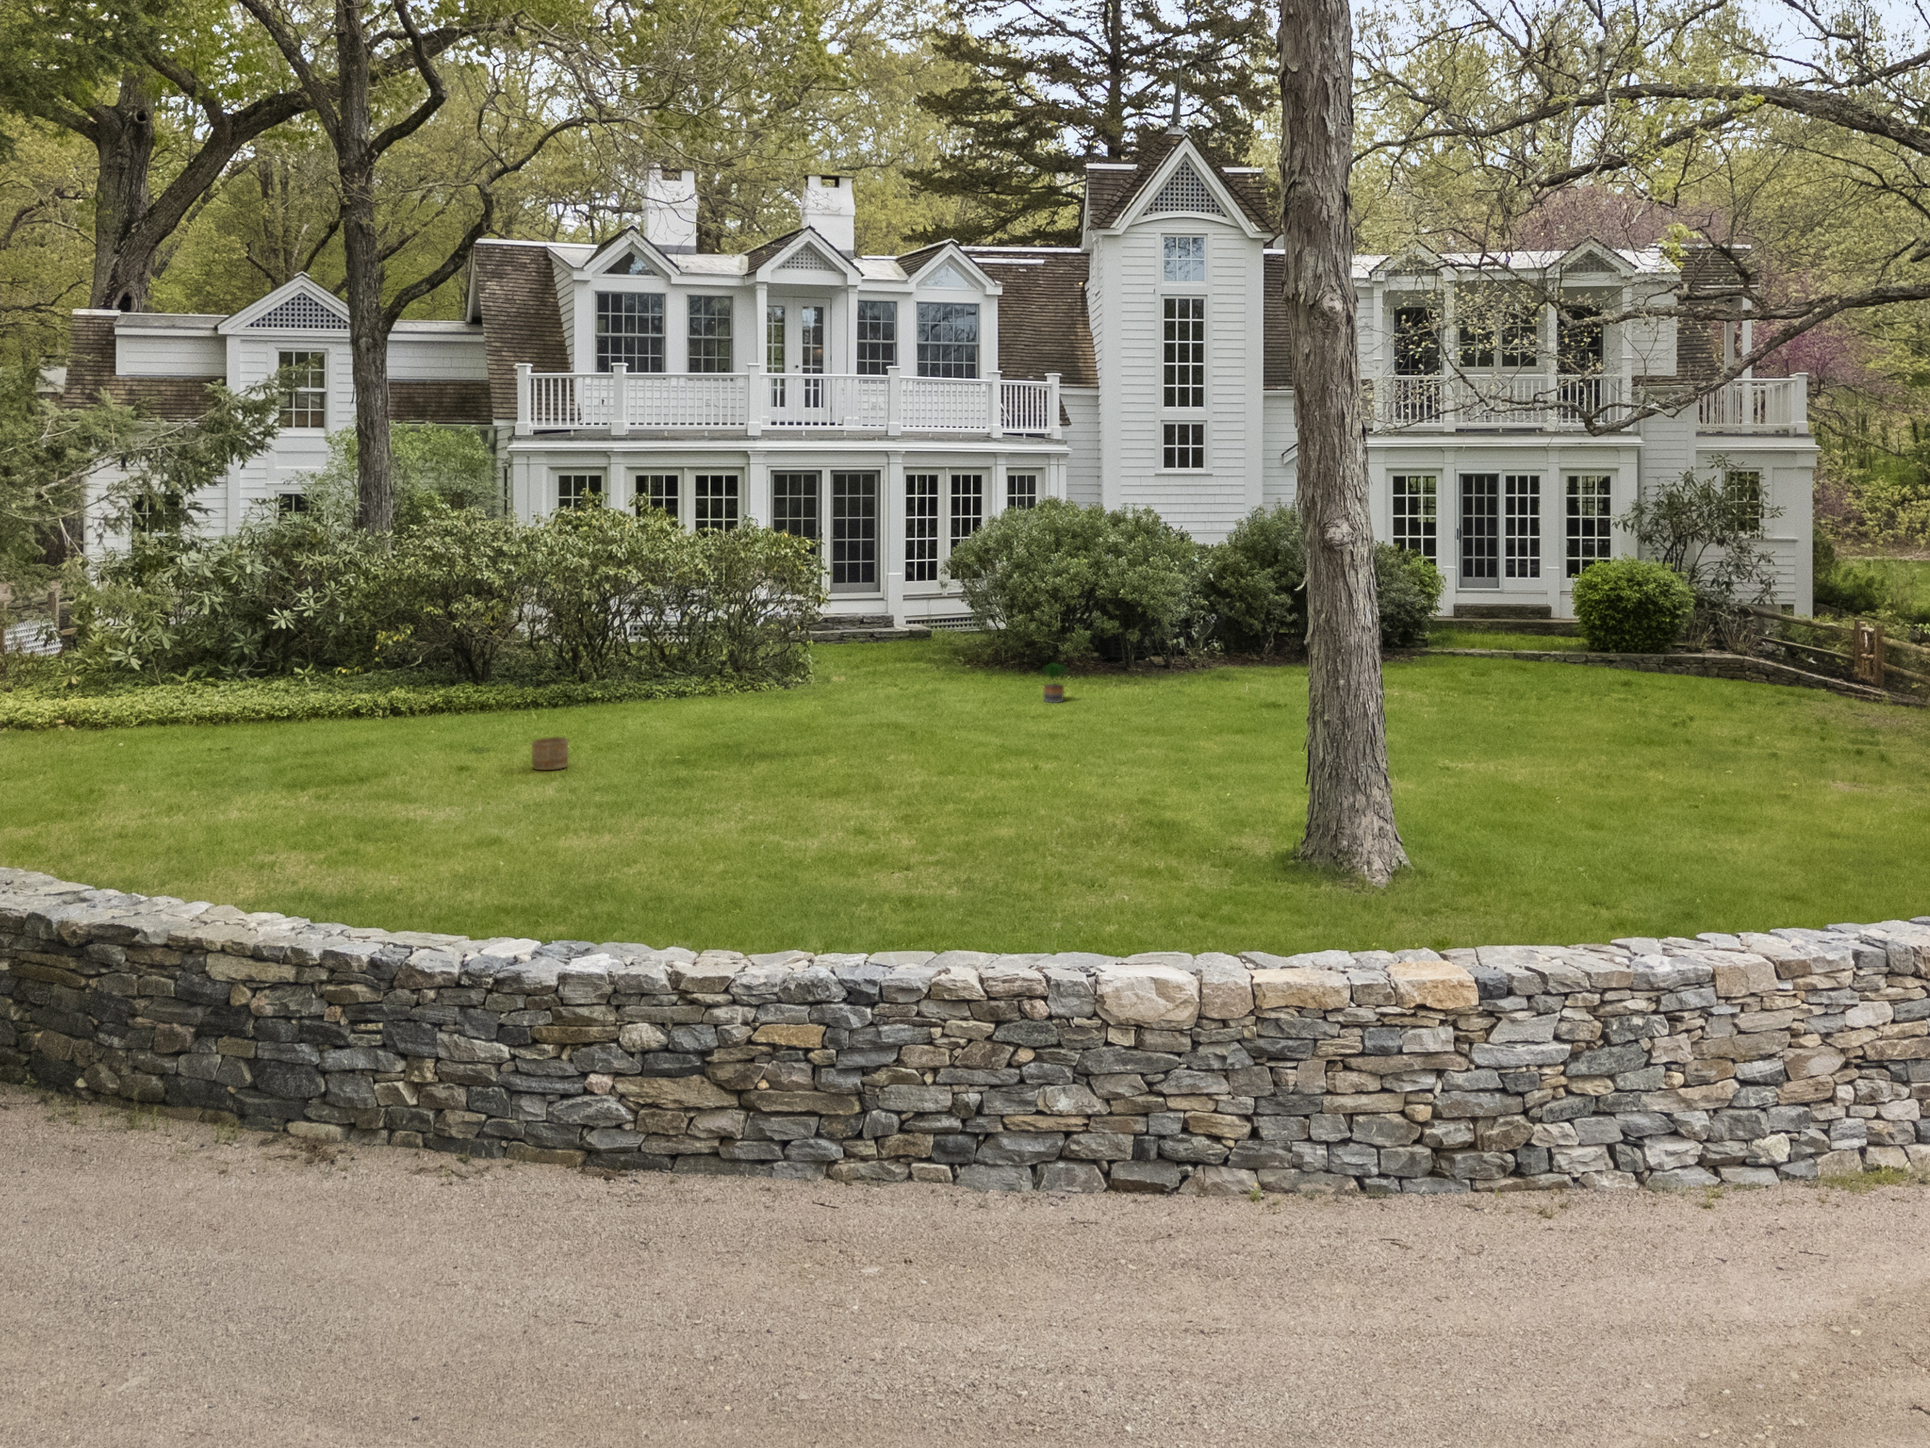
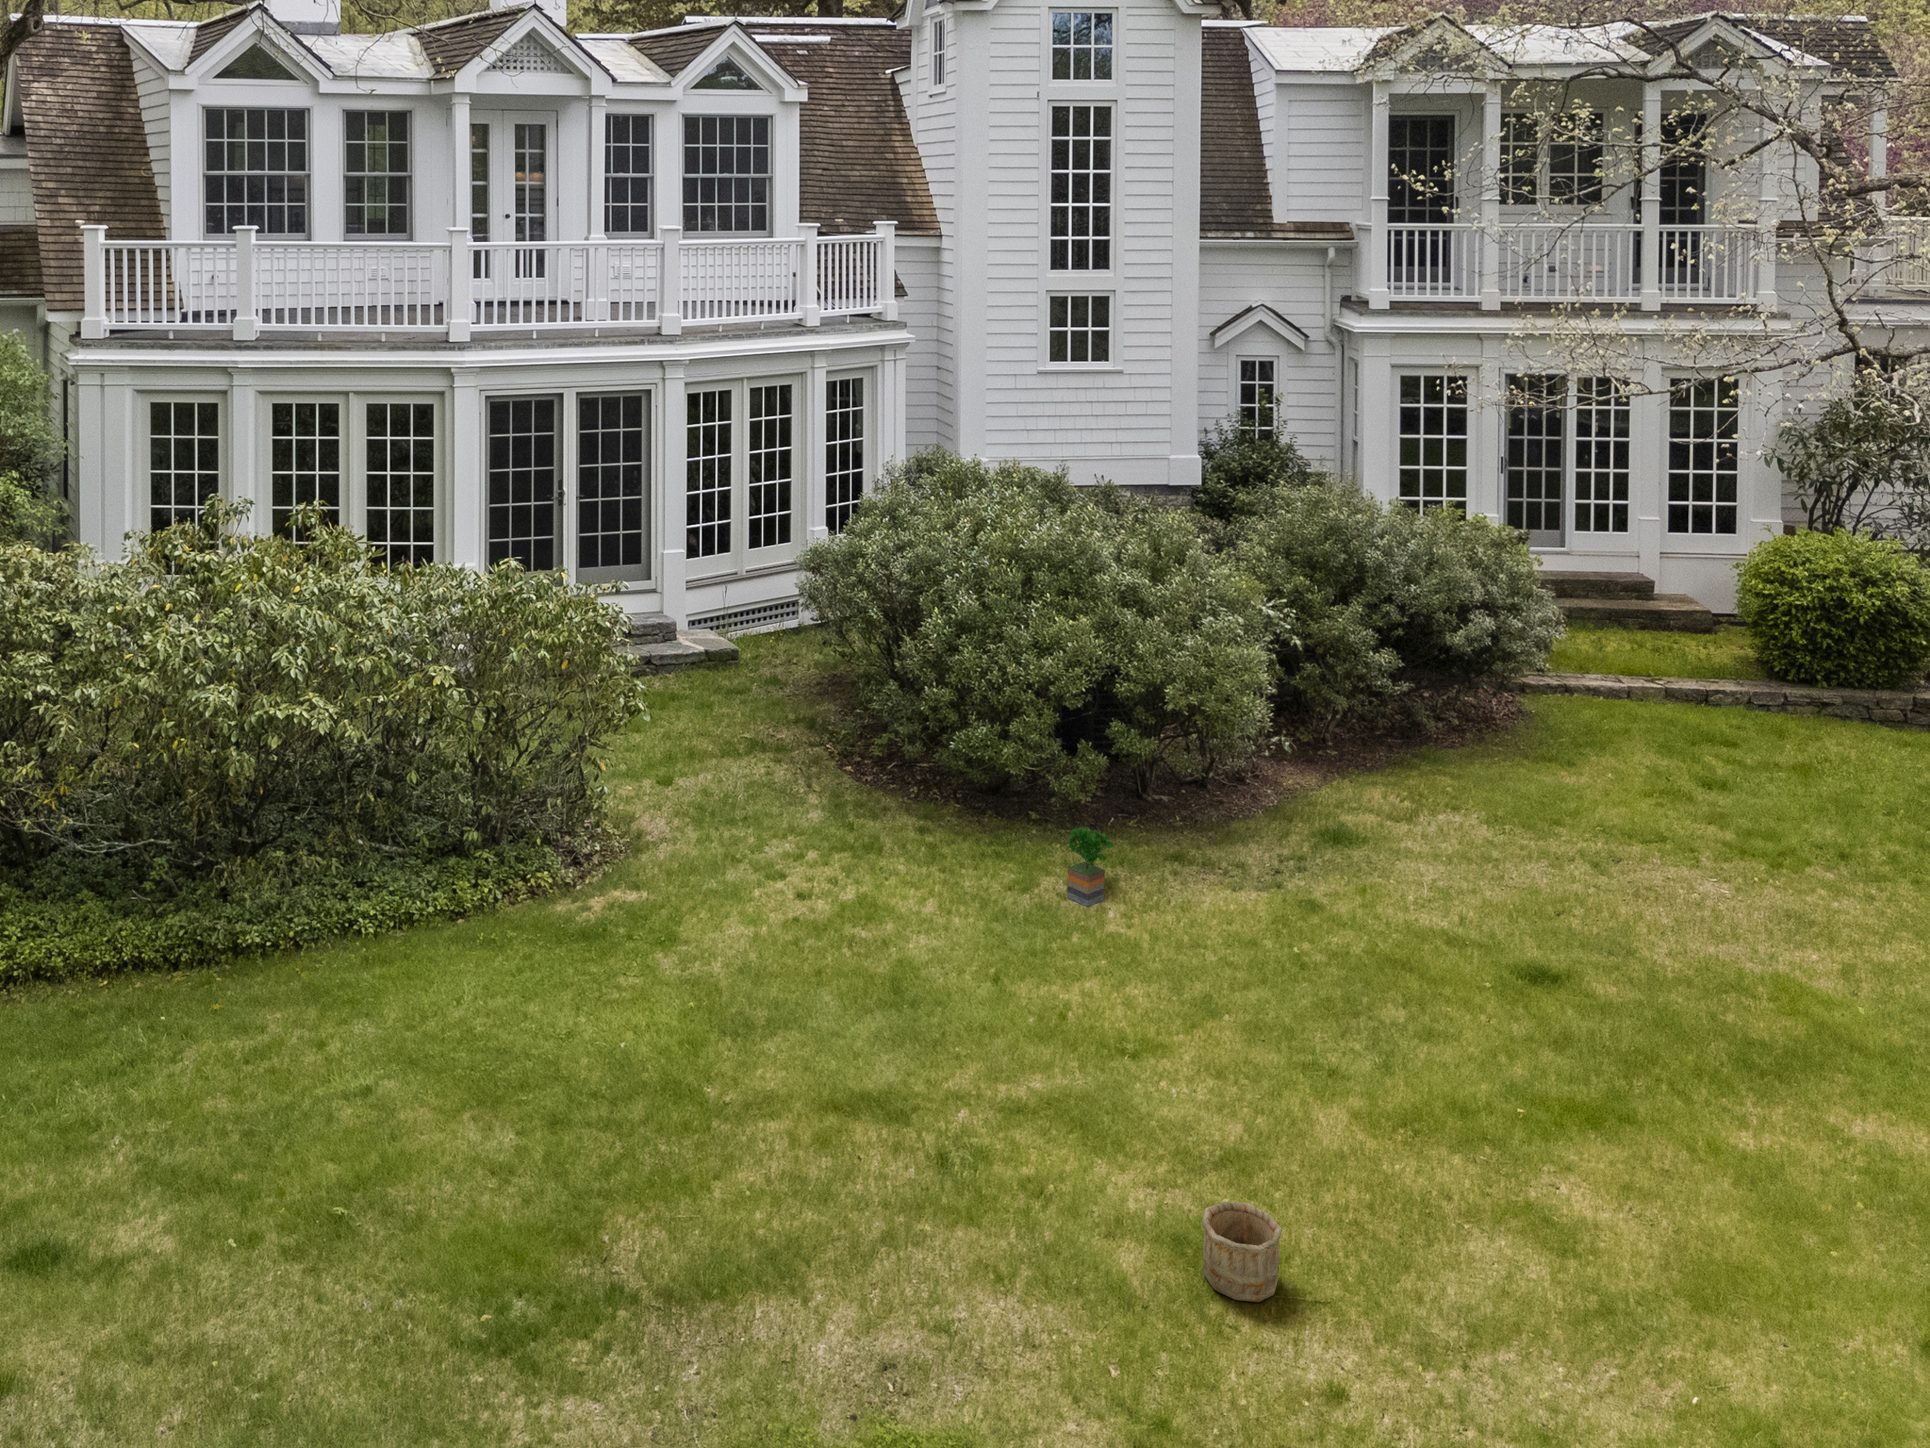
wooden bucket: present [532,737,569,770] -> present [1202,1202,1282,1302]

